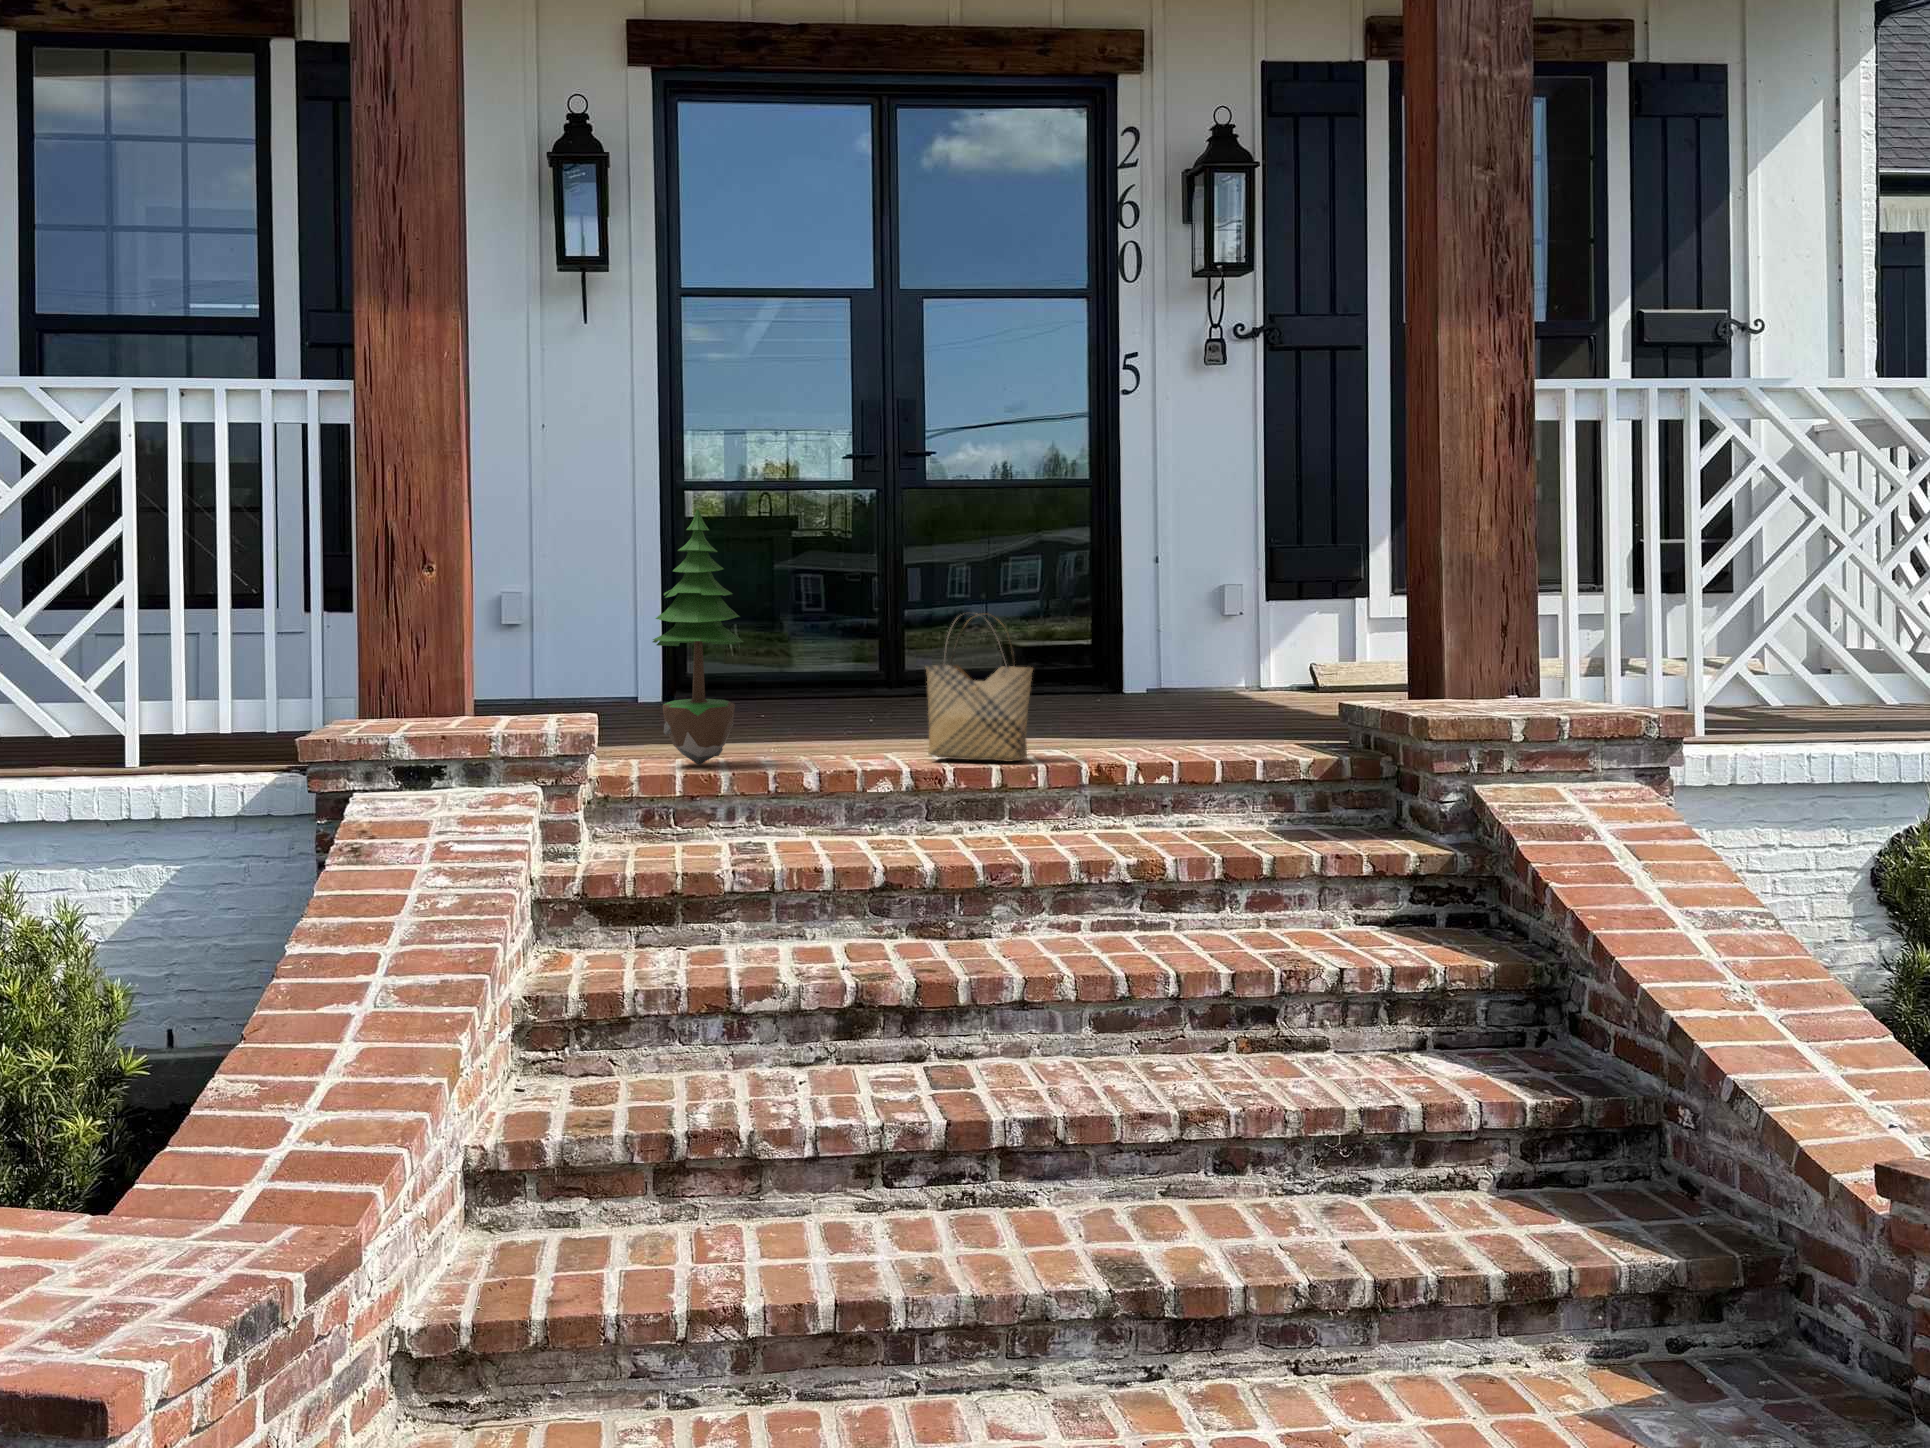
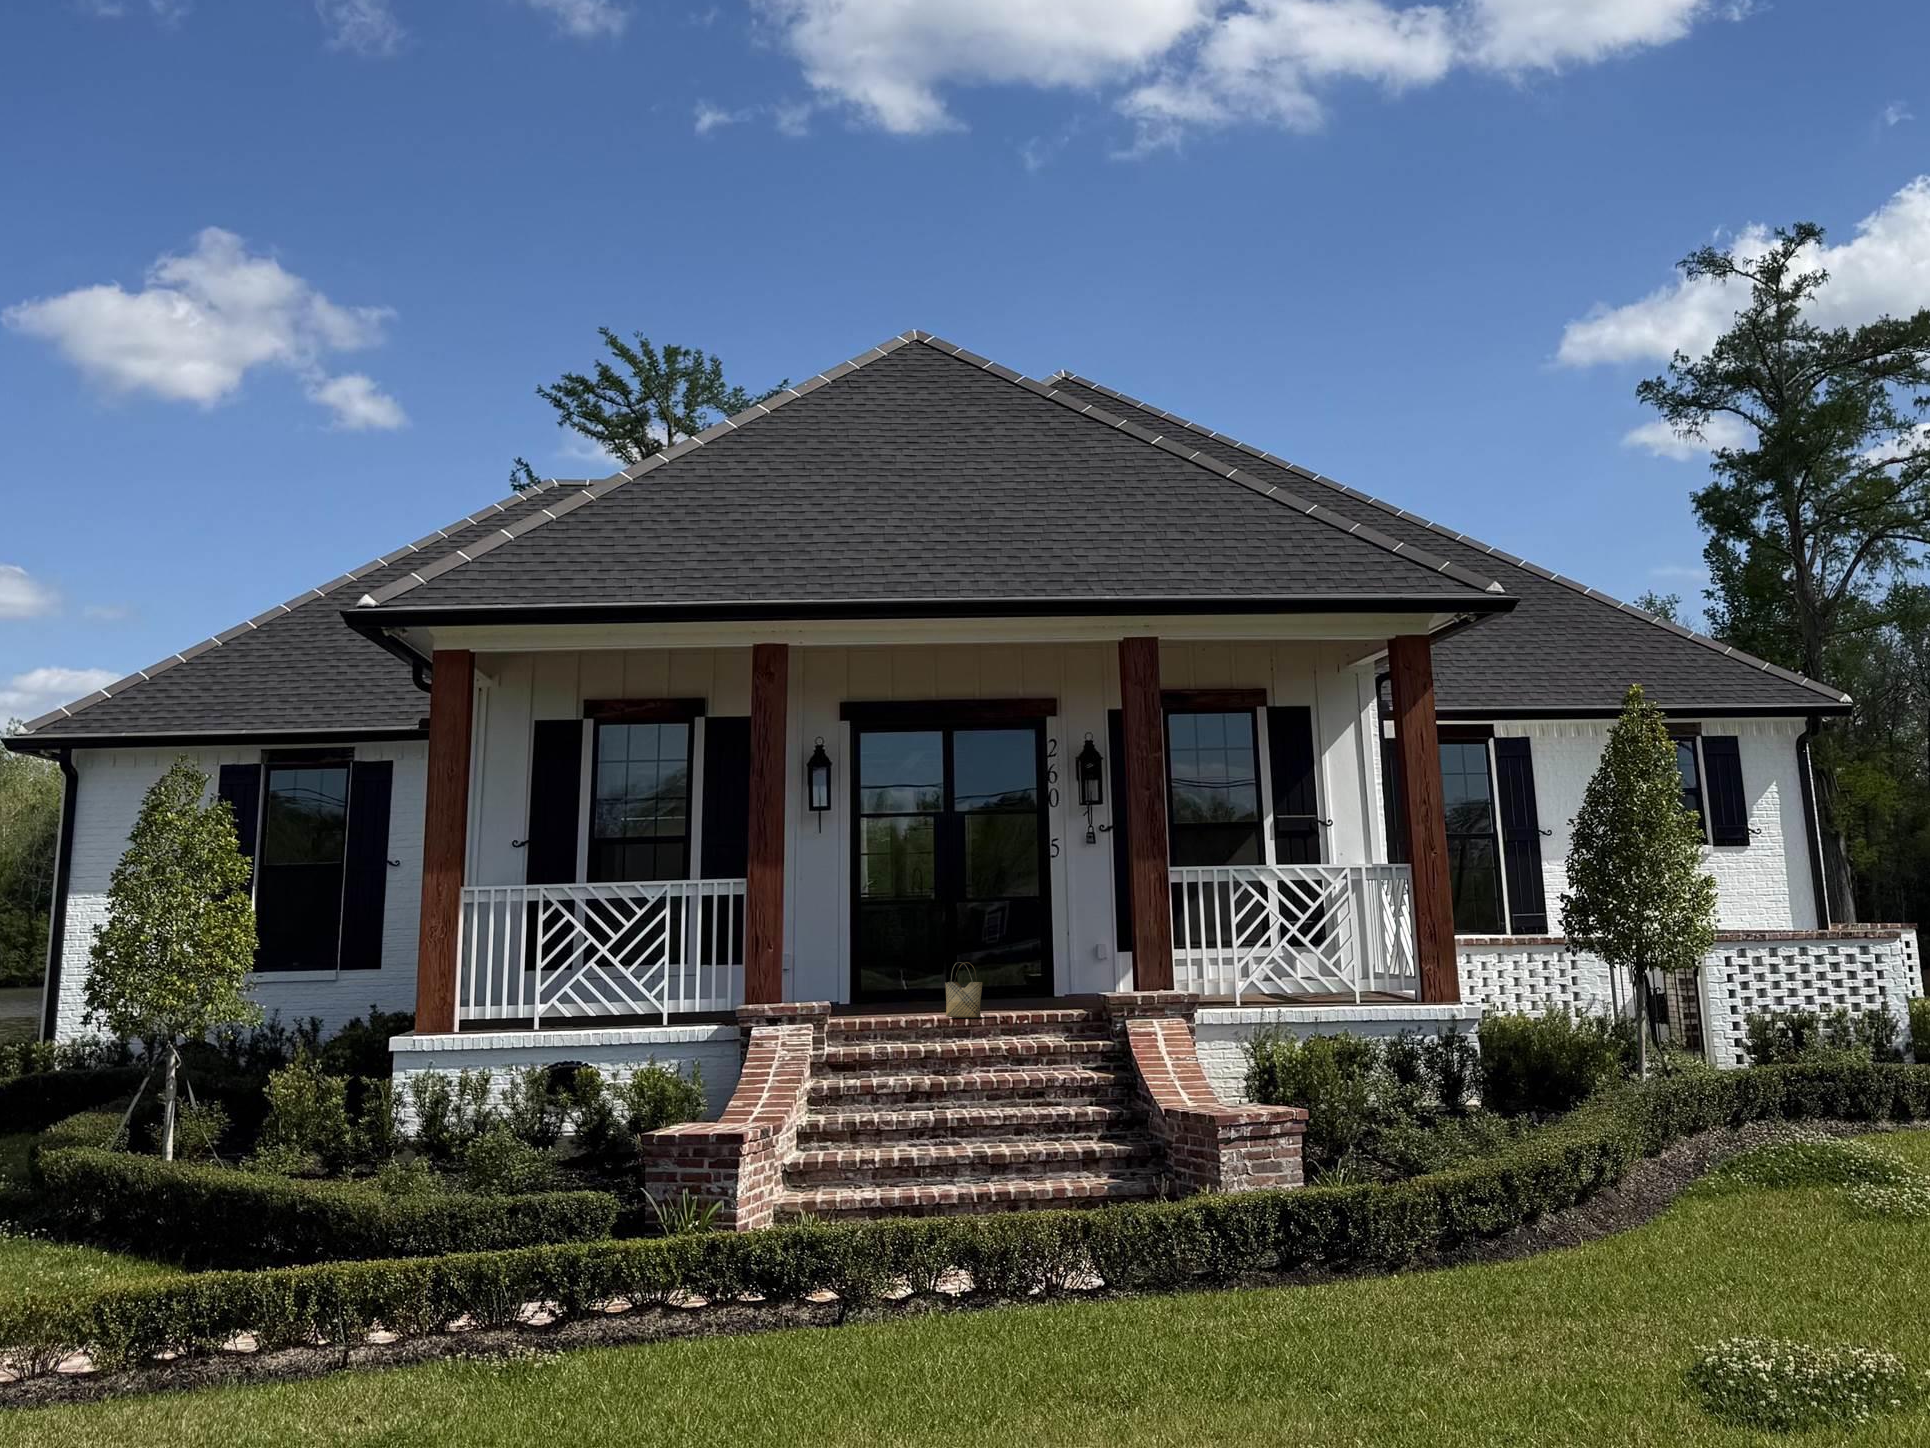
potted tree: present [653,509,743,765] -> none [849,925,881,1021]

